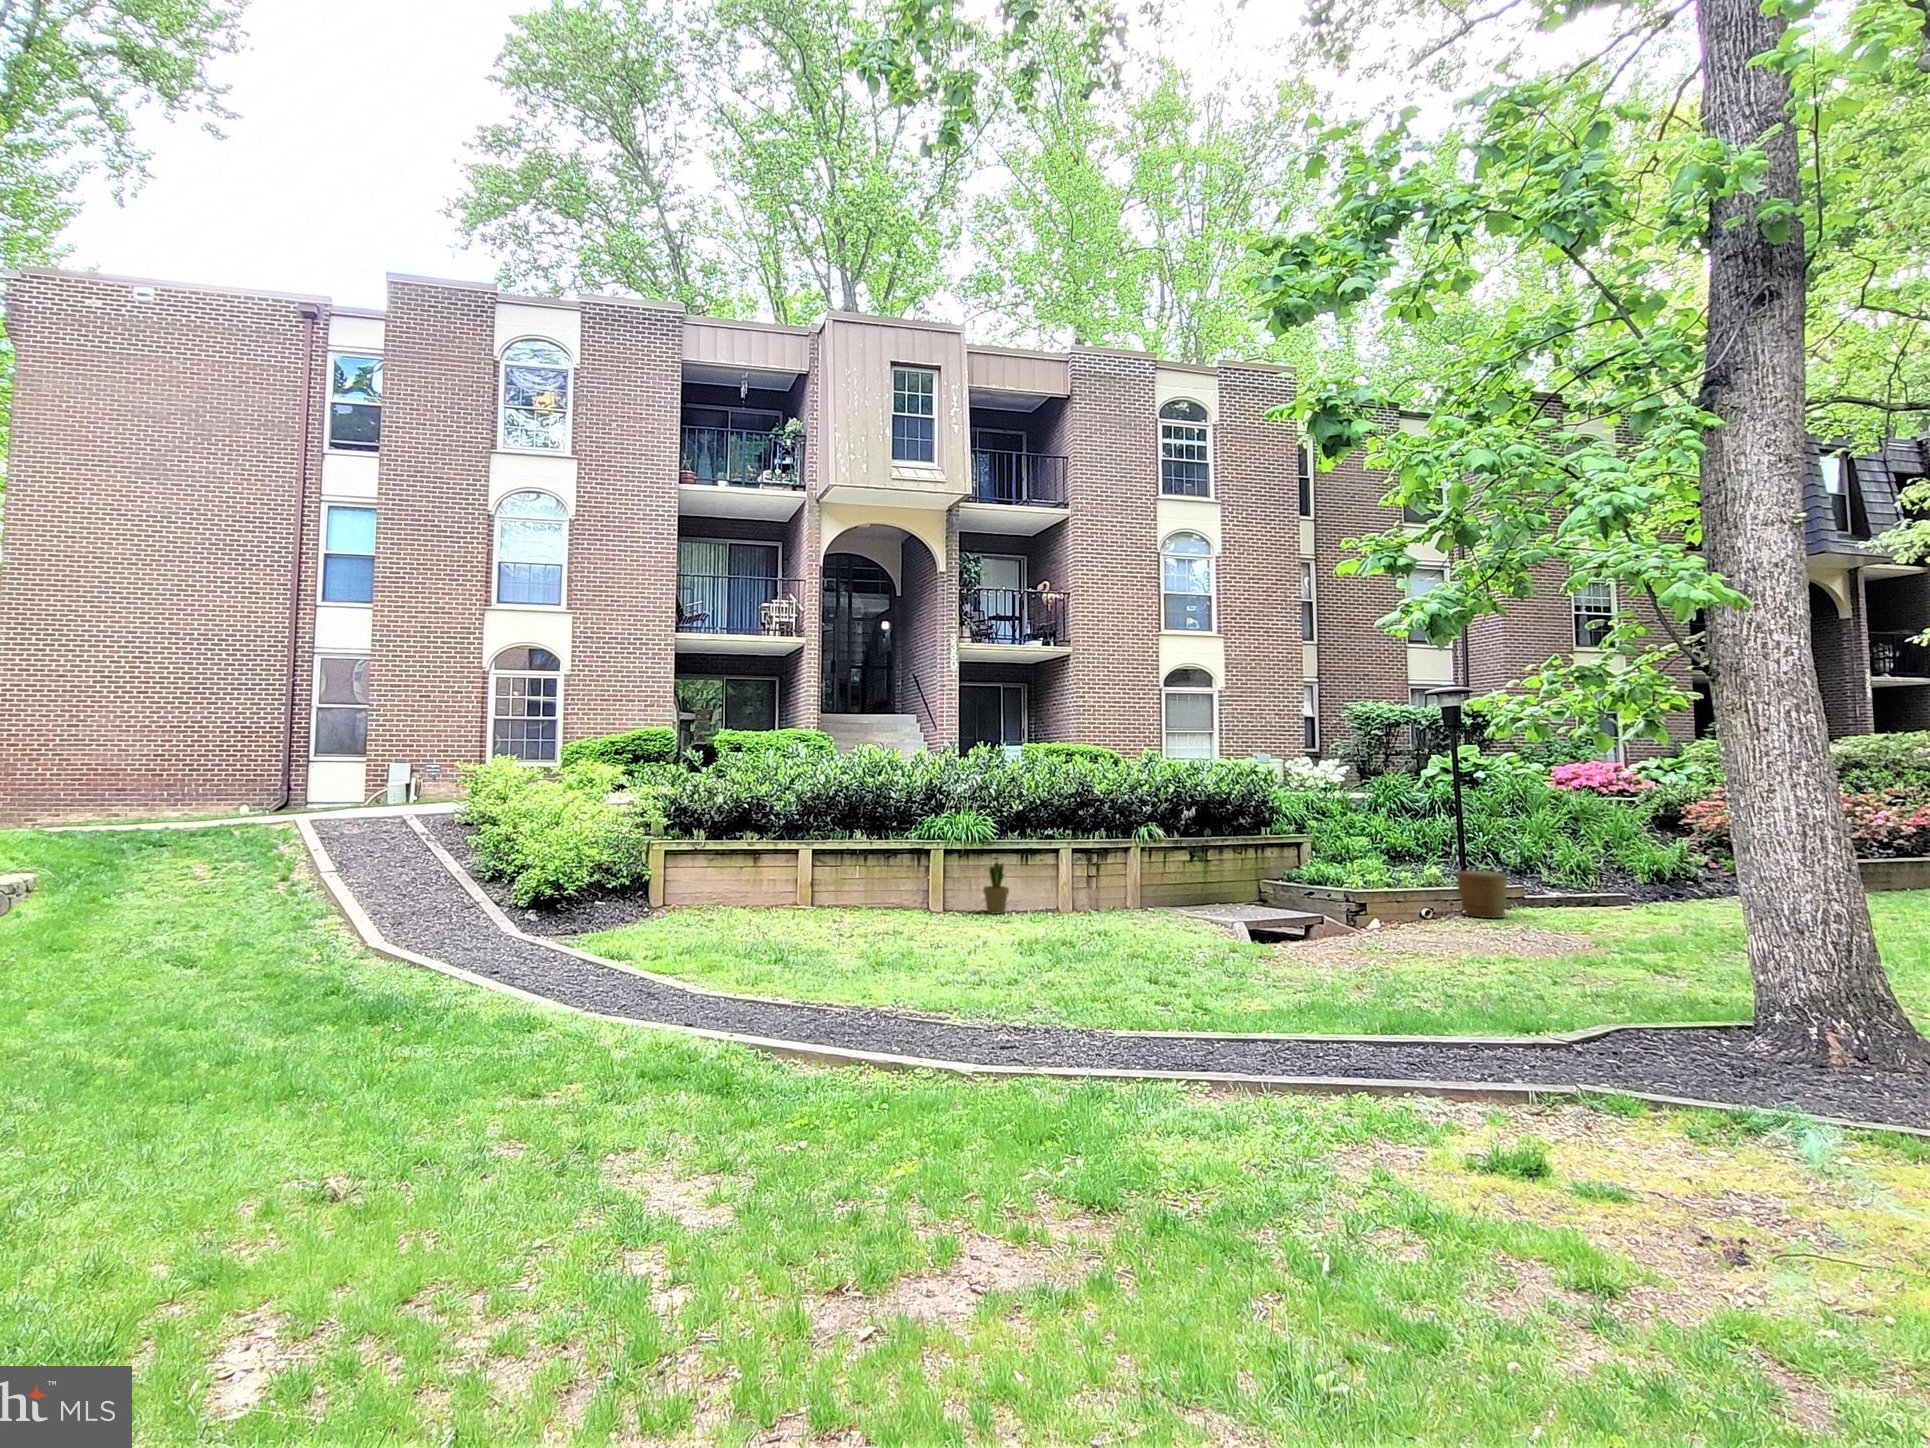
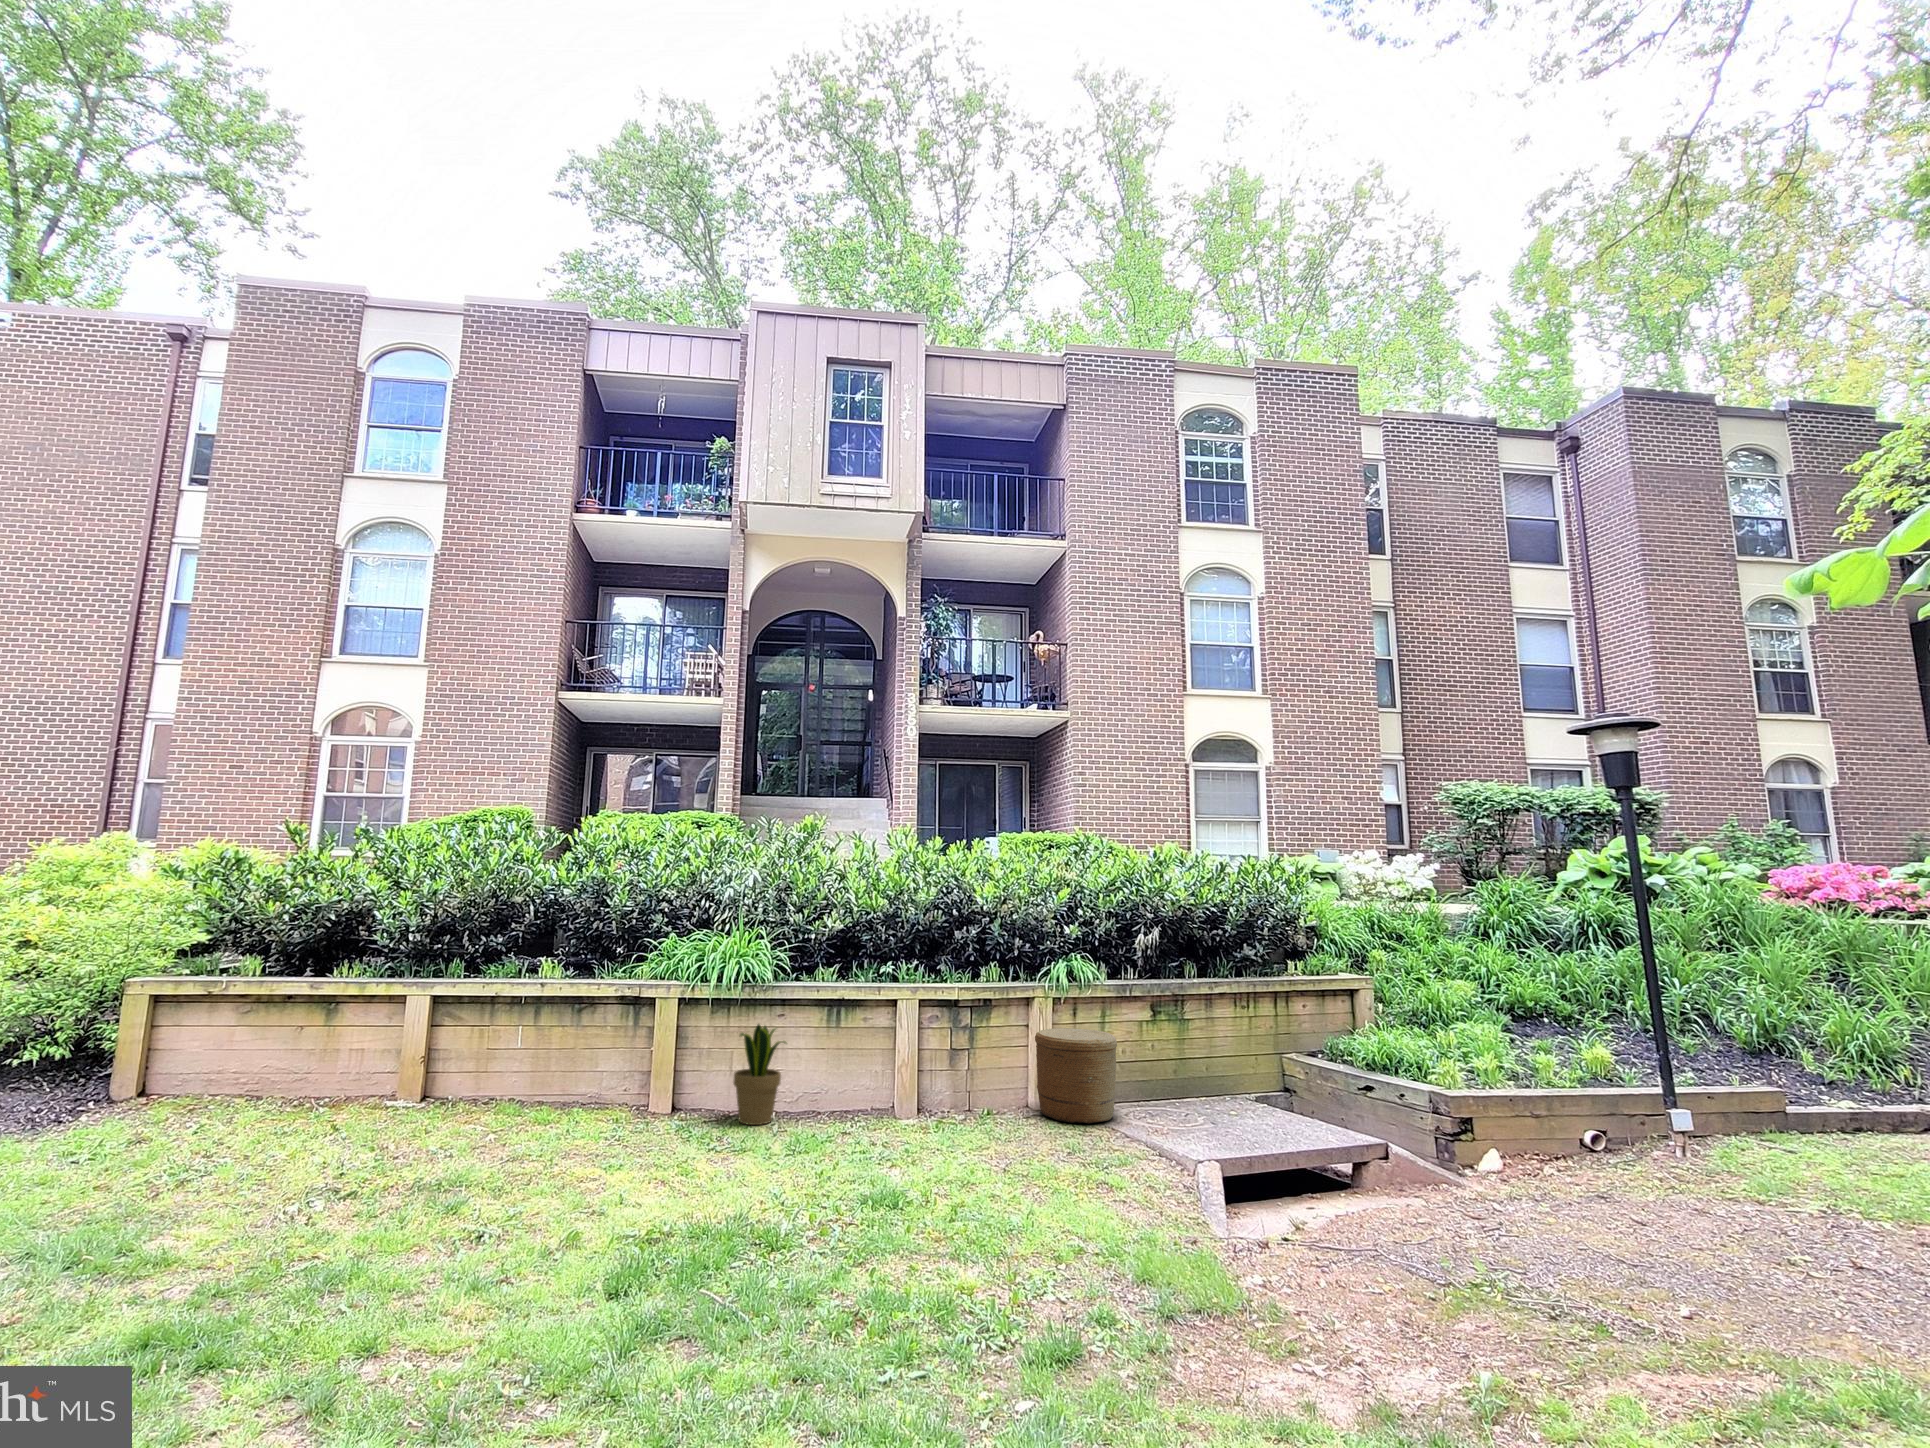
woven basket: present [1457,871,1507,918] -> present [1035,1028,1117,1124]

